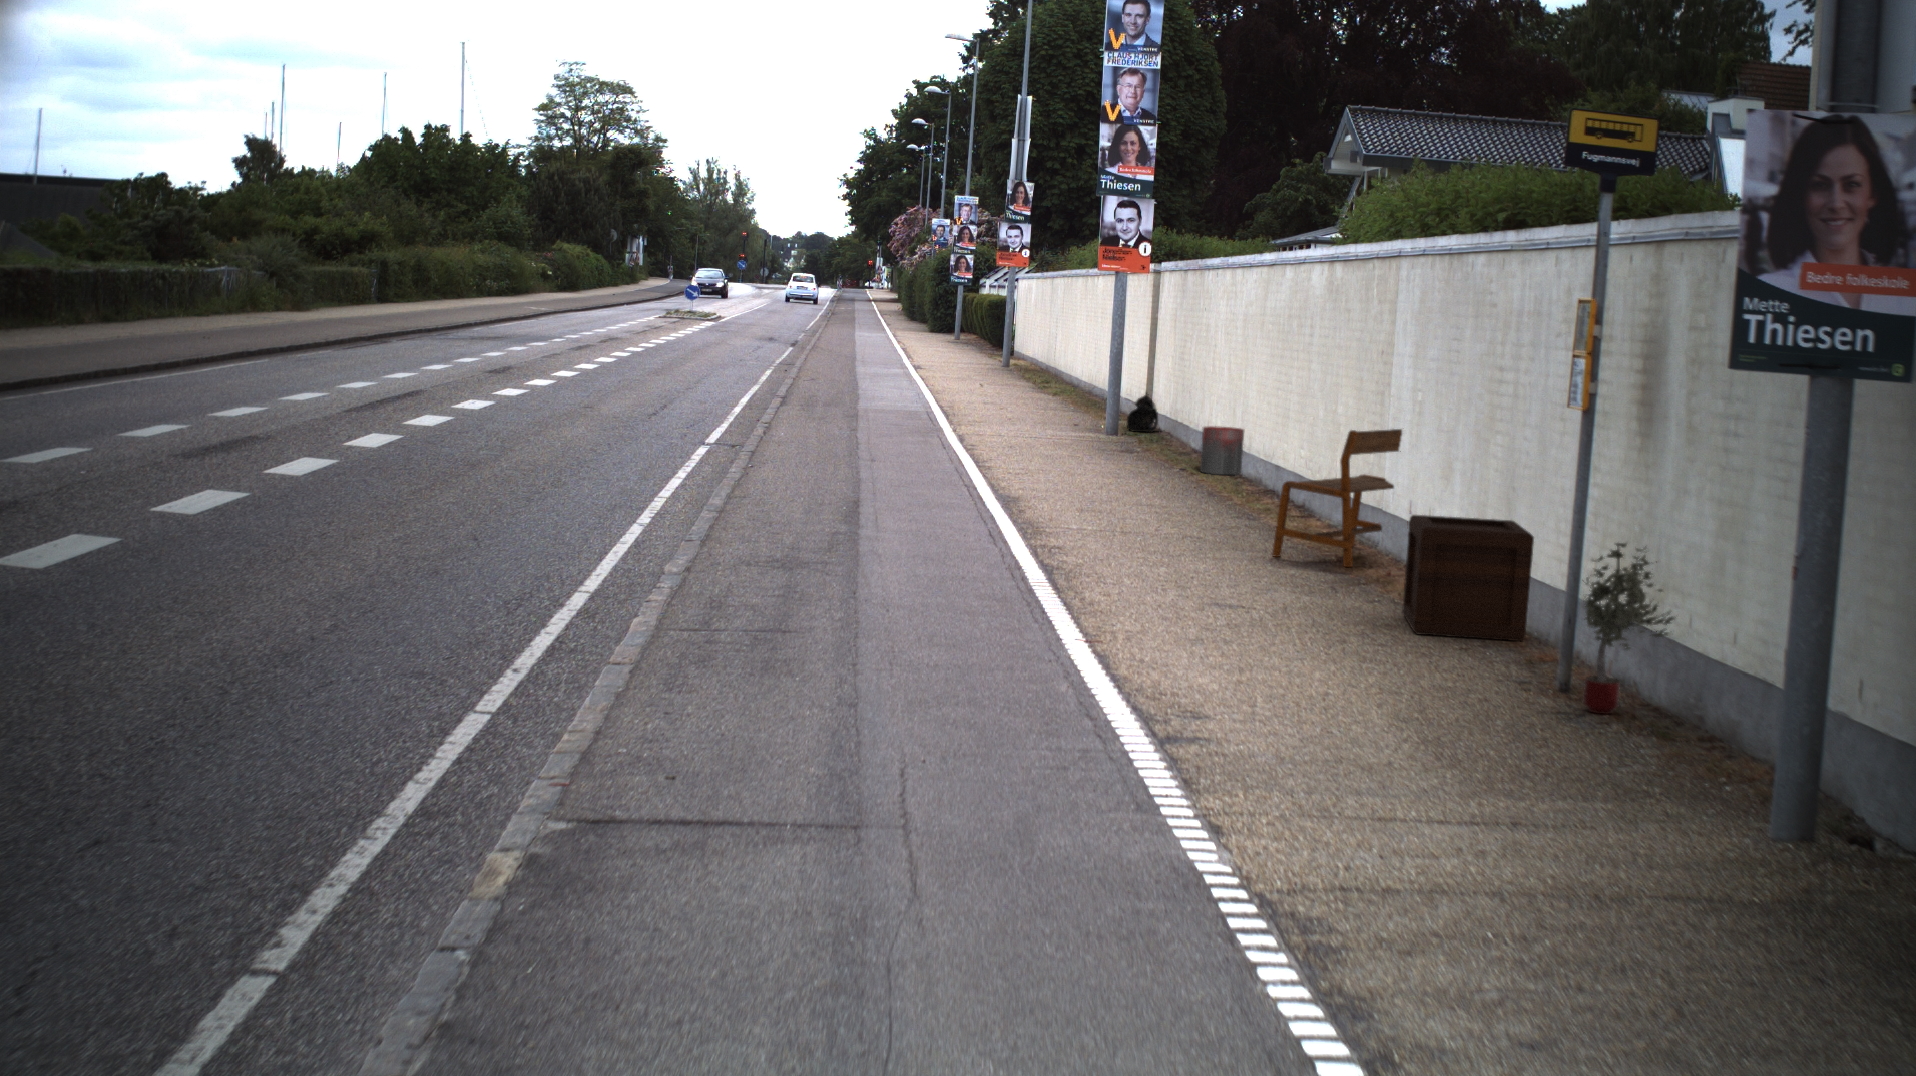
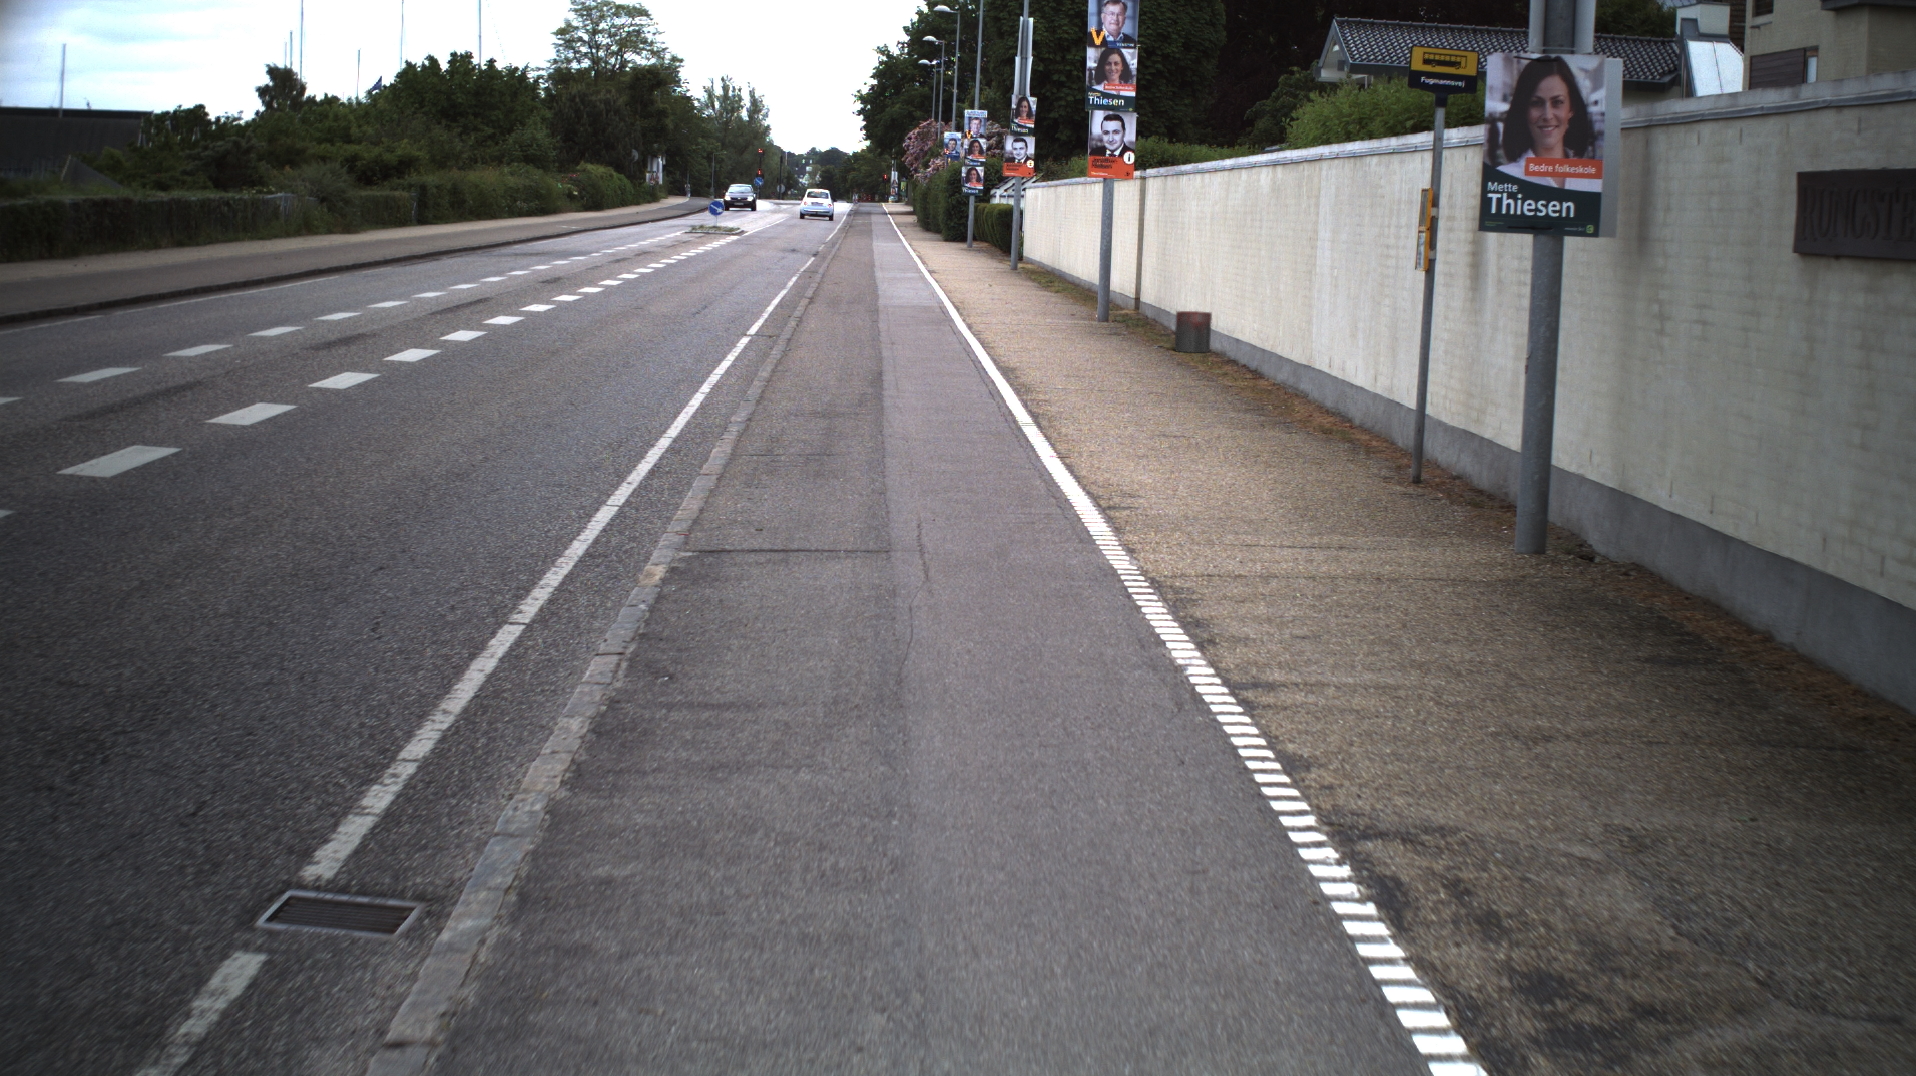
backpack: present [1127,393,1160,433] -> none [1116,286,1152,322]
bench: present [1272,429,1408,567] -> none [1219,299,1342,413]
wooden crate: present [1402,515,1534,641] -> none [1310,362,1405,456]
potted tree: present [1583,543,1675,714] -> none [1416,367,1489,496]

